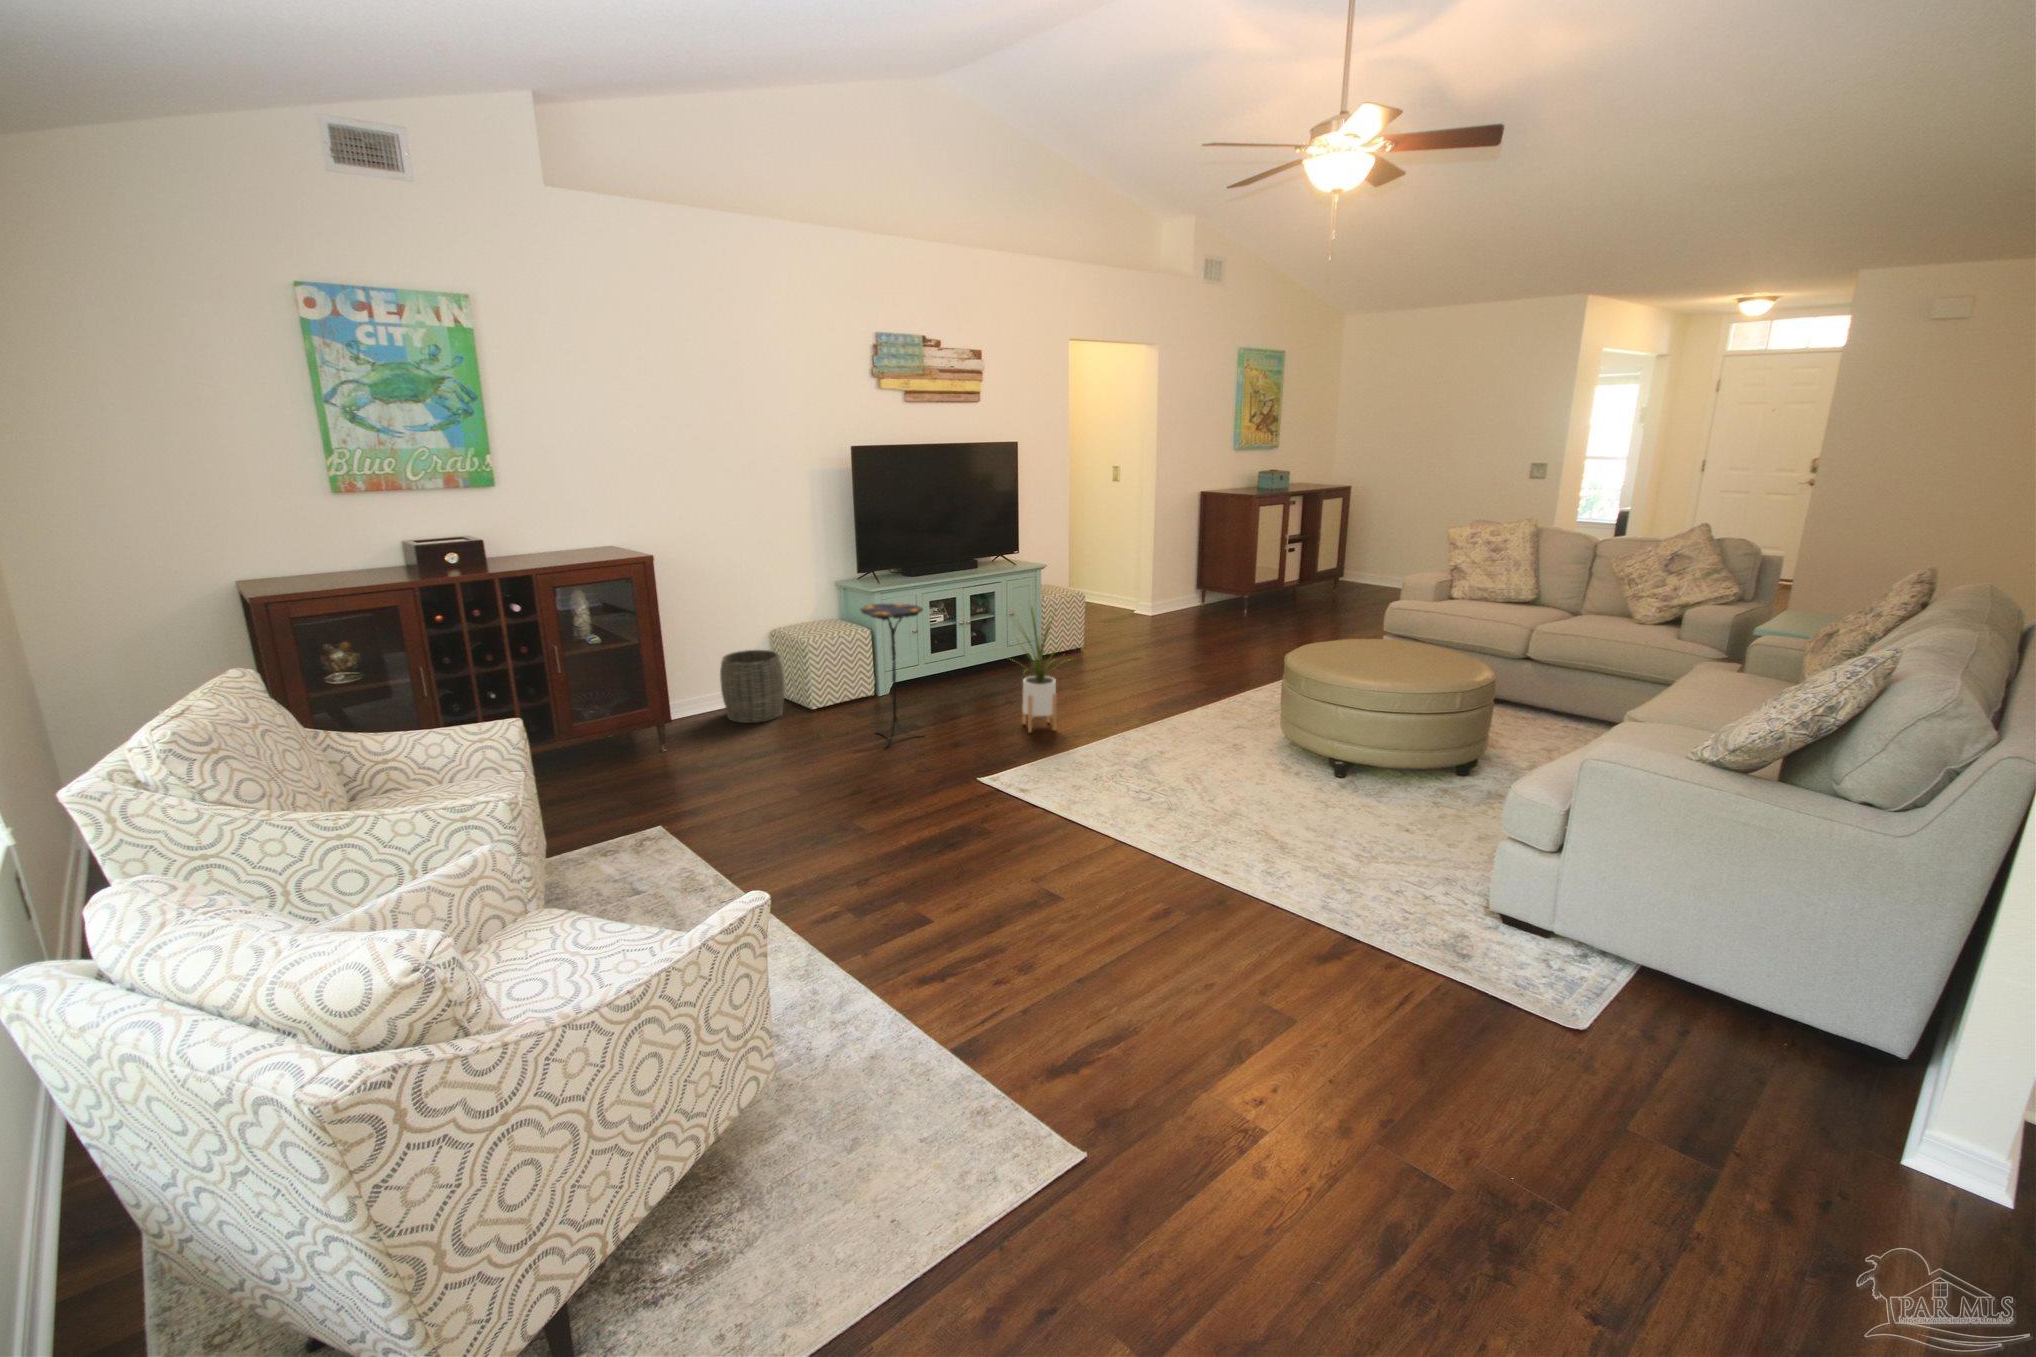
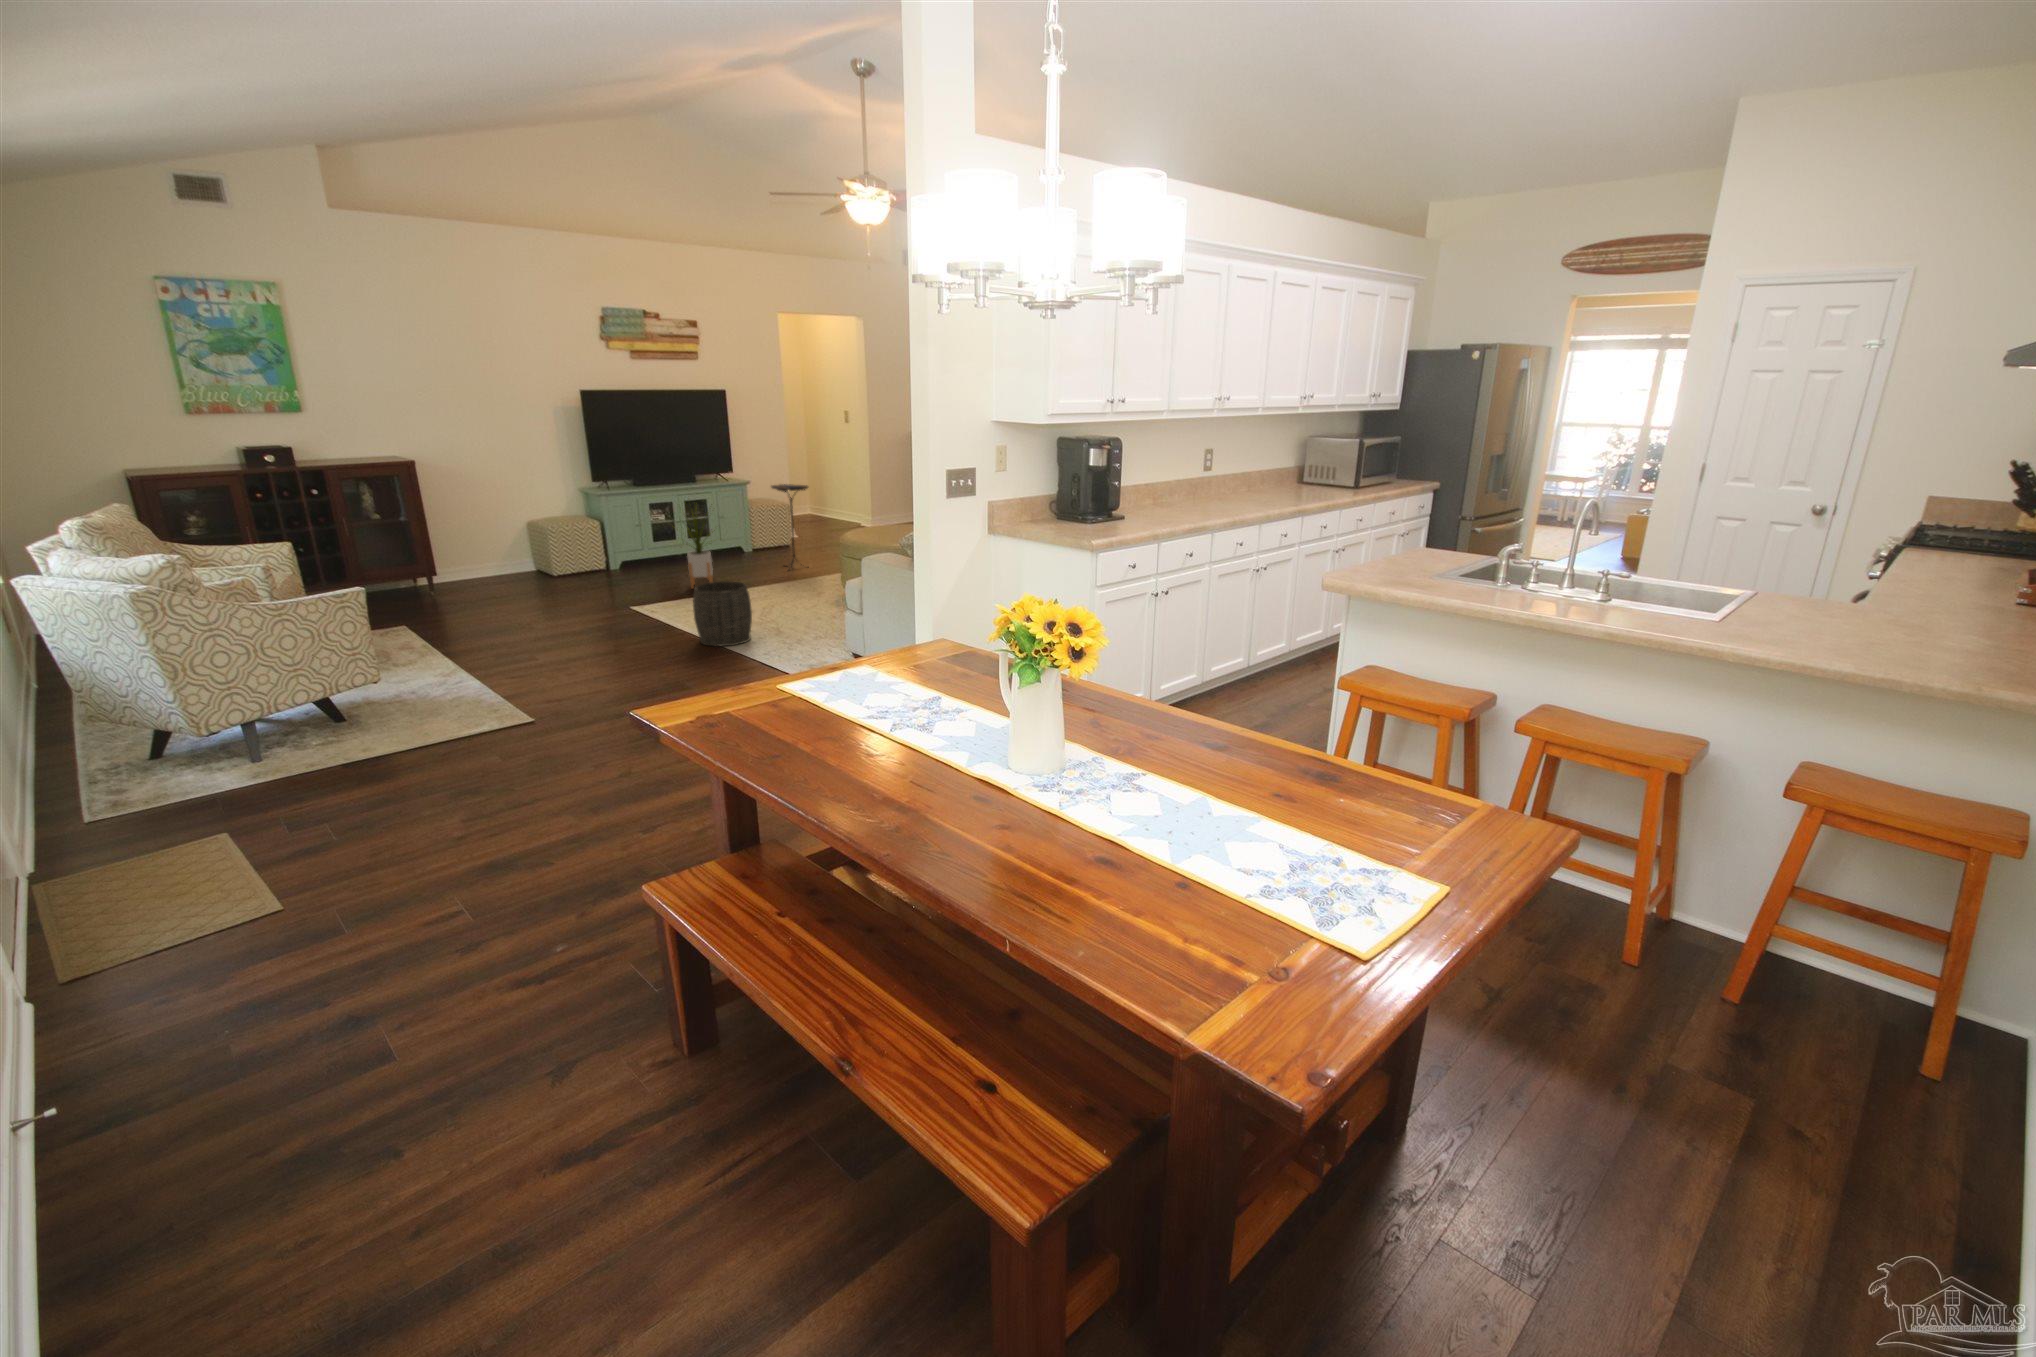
side table: present [860,604,923,747] -> present [771,484,808,565]
woven basket: present [720,650,785,723] -> present [693,581,752,647]

